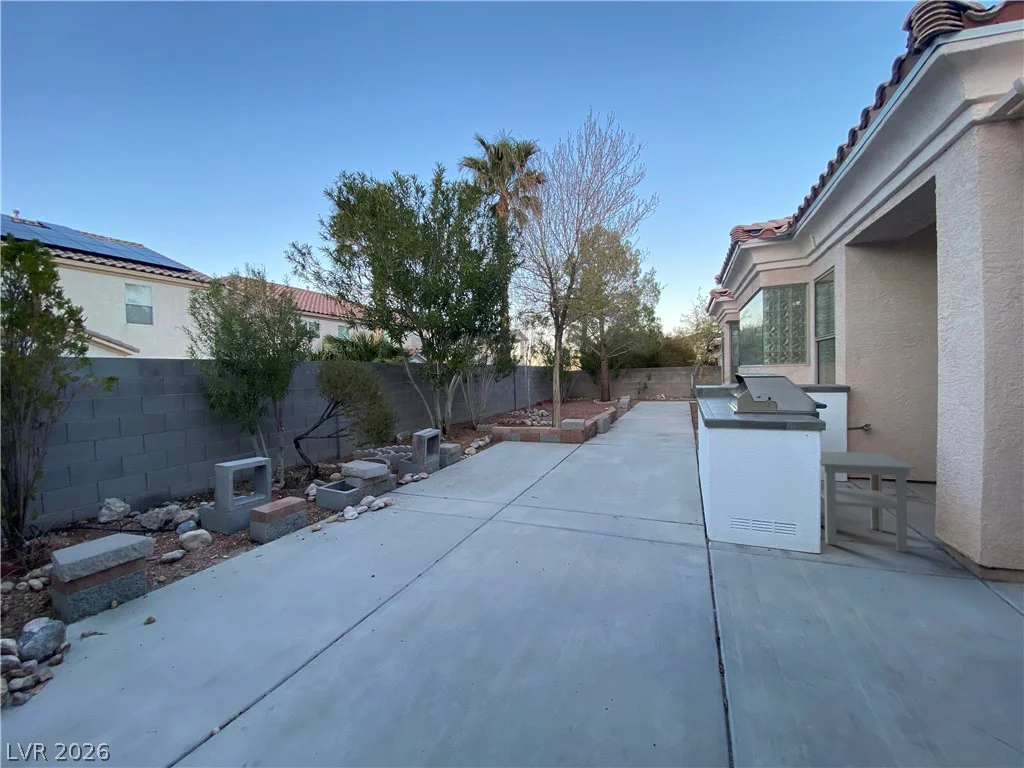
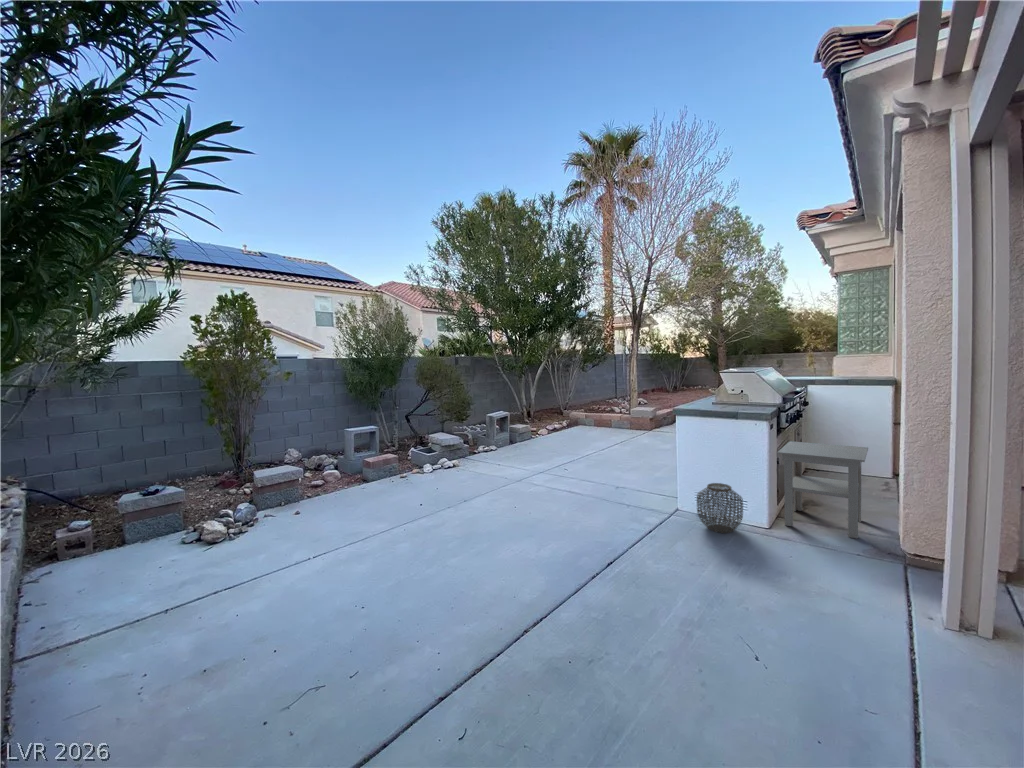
woven basket: none [748,504,805,564] -> present [697,483,743,533]

